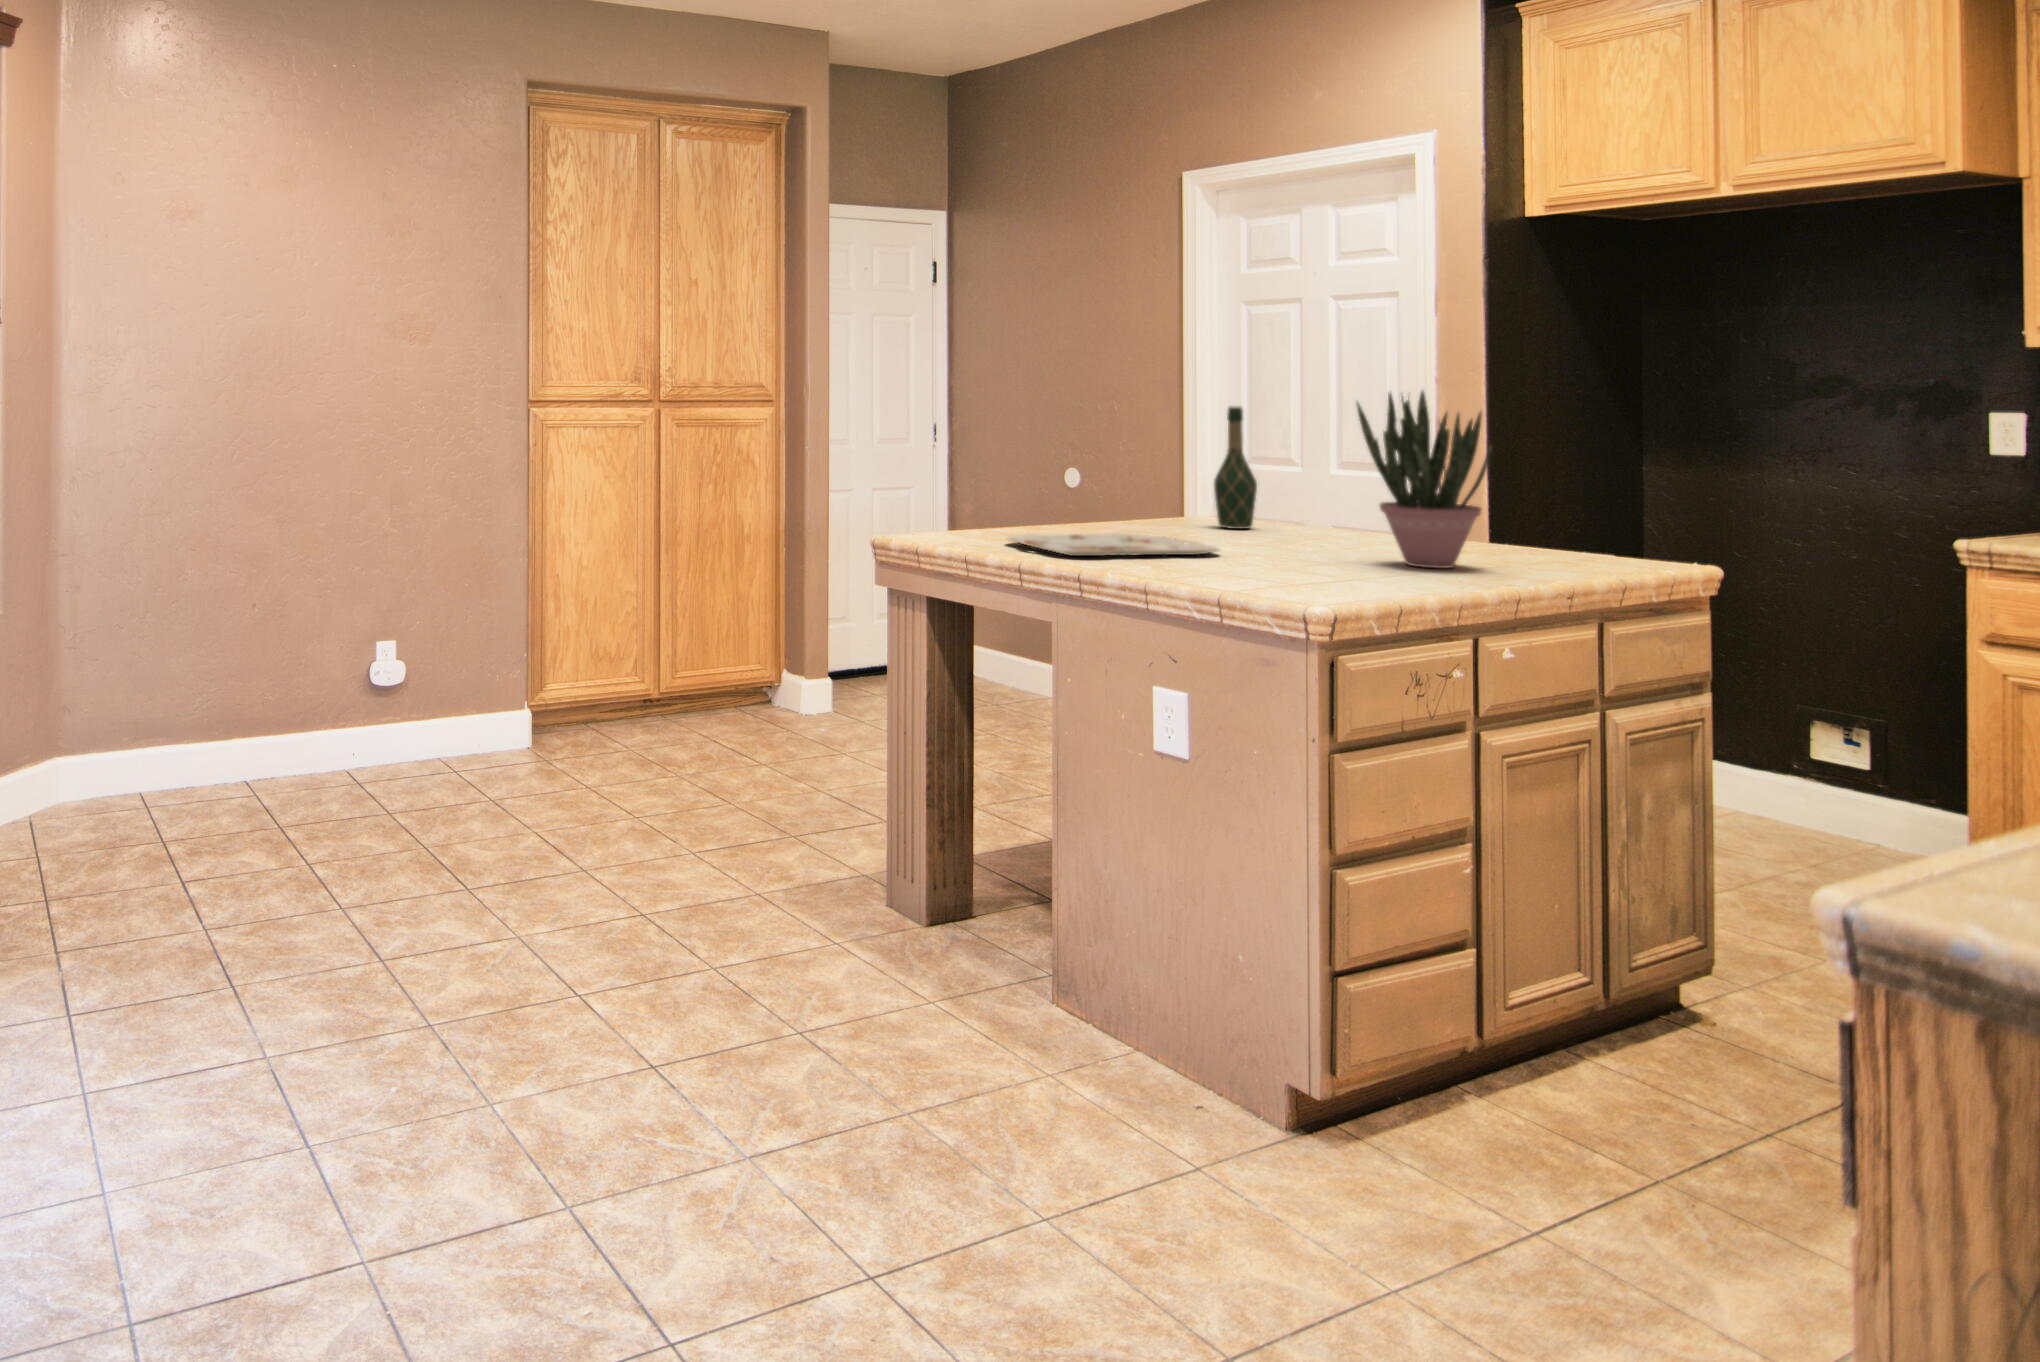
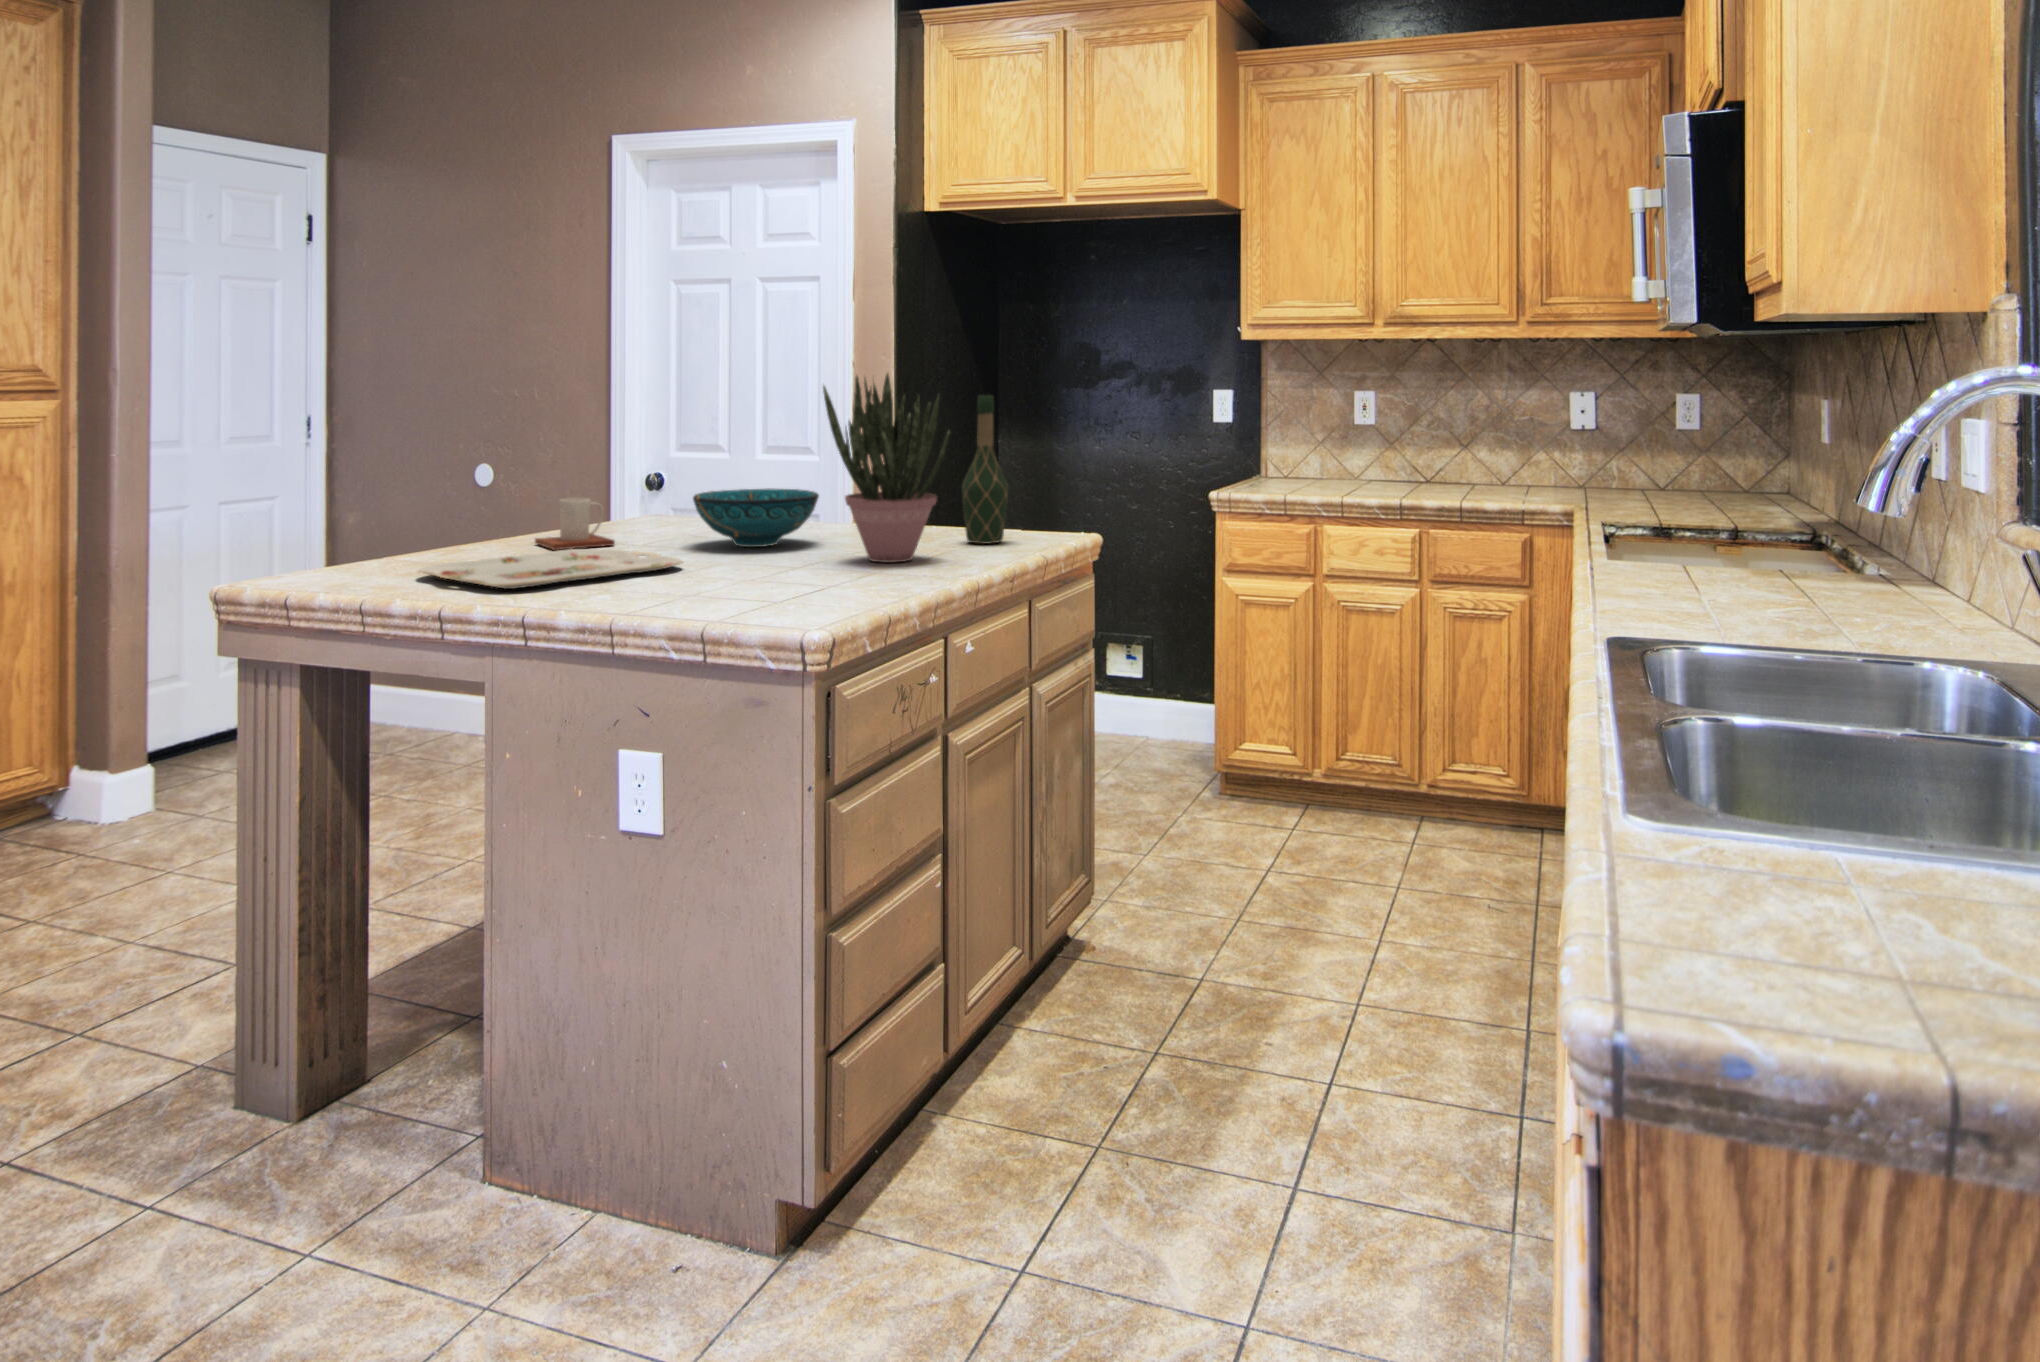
wine bottle: present [1214,407,1257,529] -> present [962,395,1008,544]
mug: none [1101,493,1168,535] -> present [535,498,615,550]
decorative bowl: none [1237,494,1364,546] -> present [693,489,819,547]

